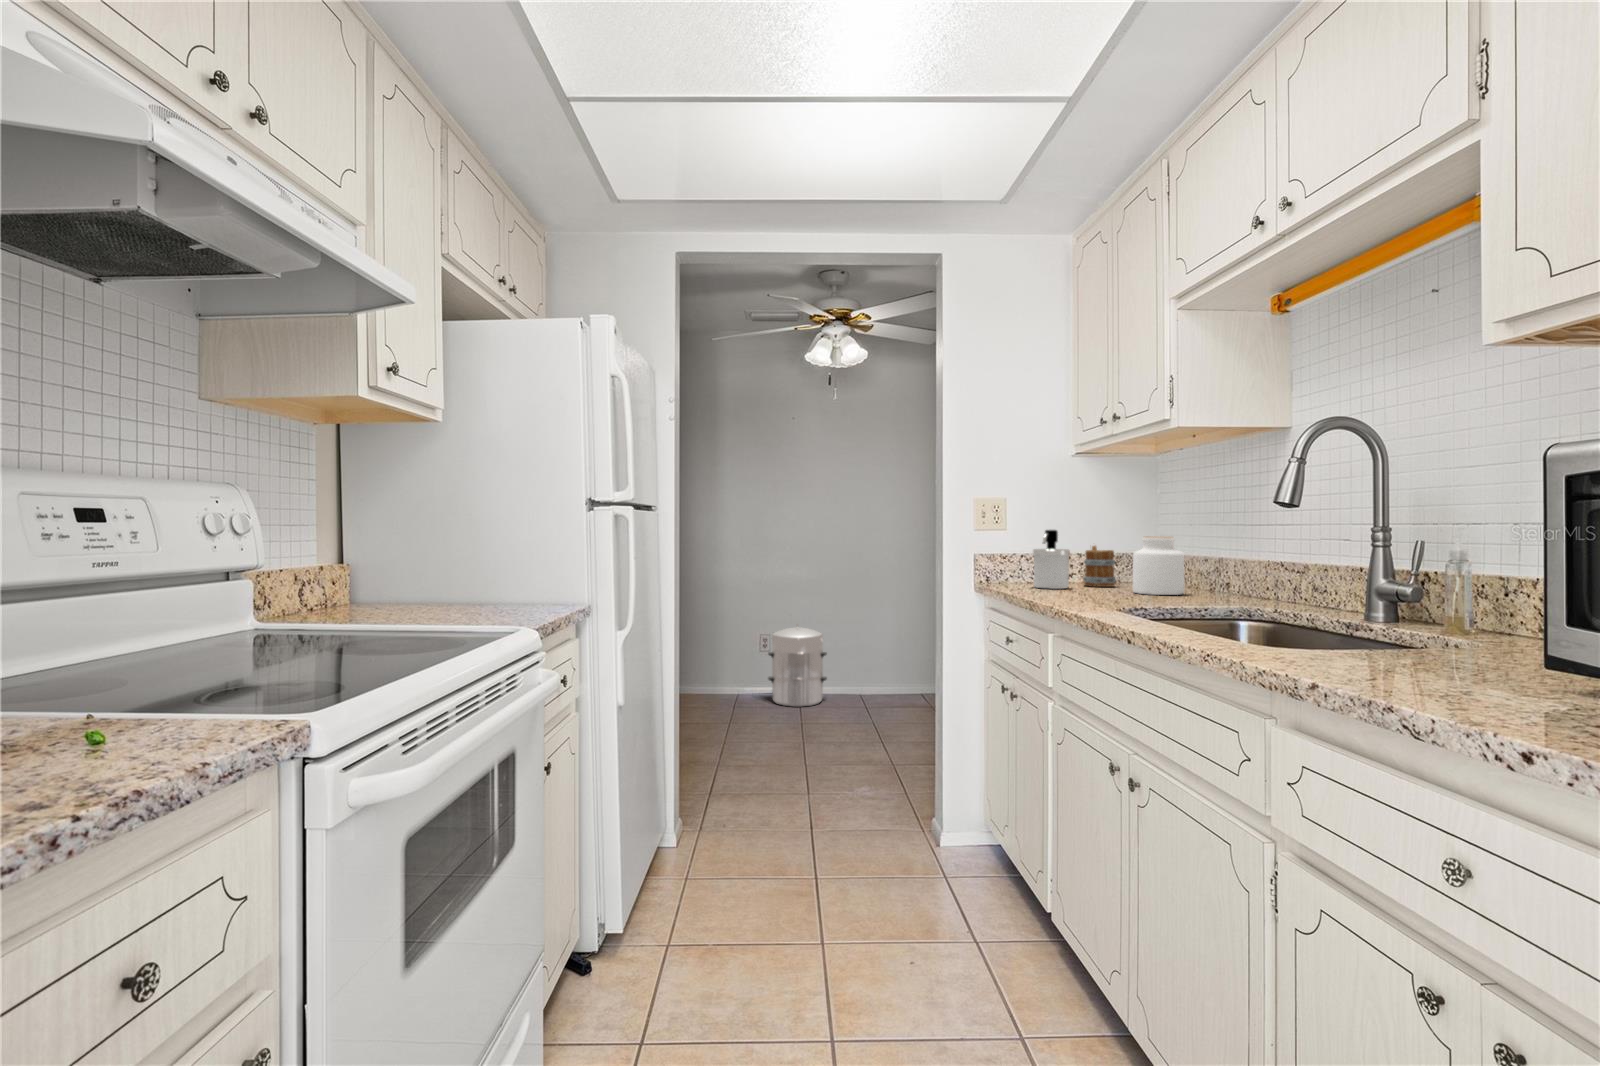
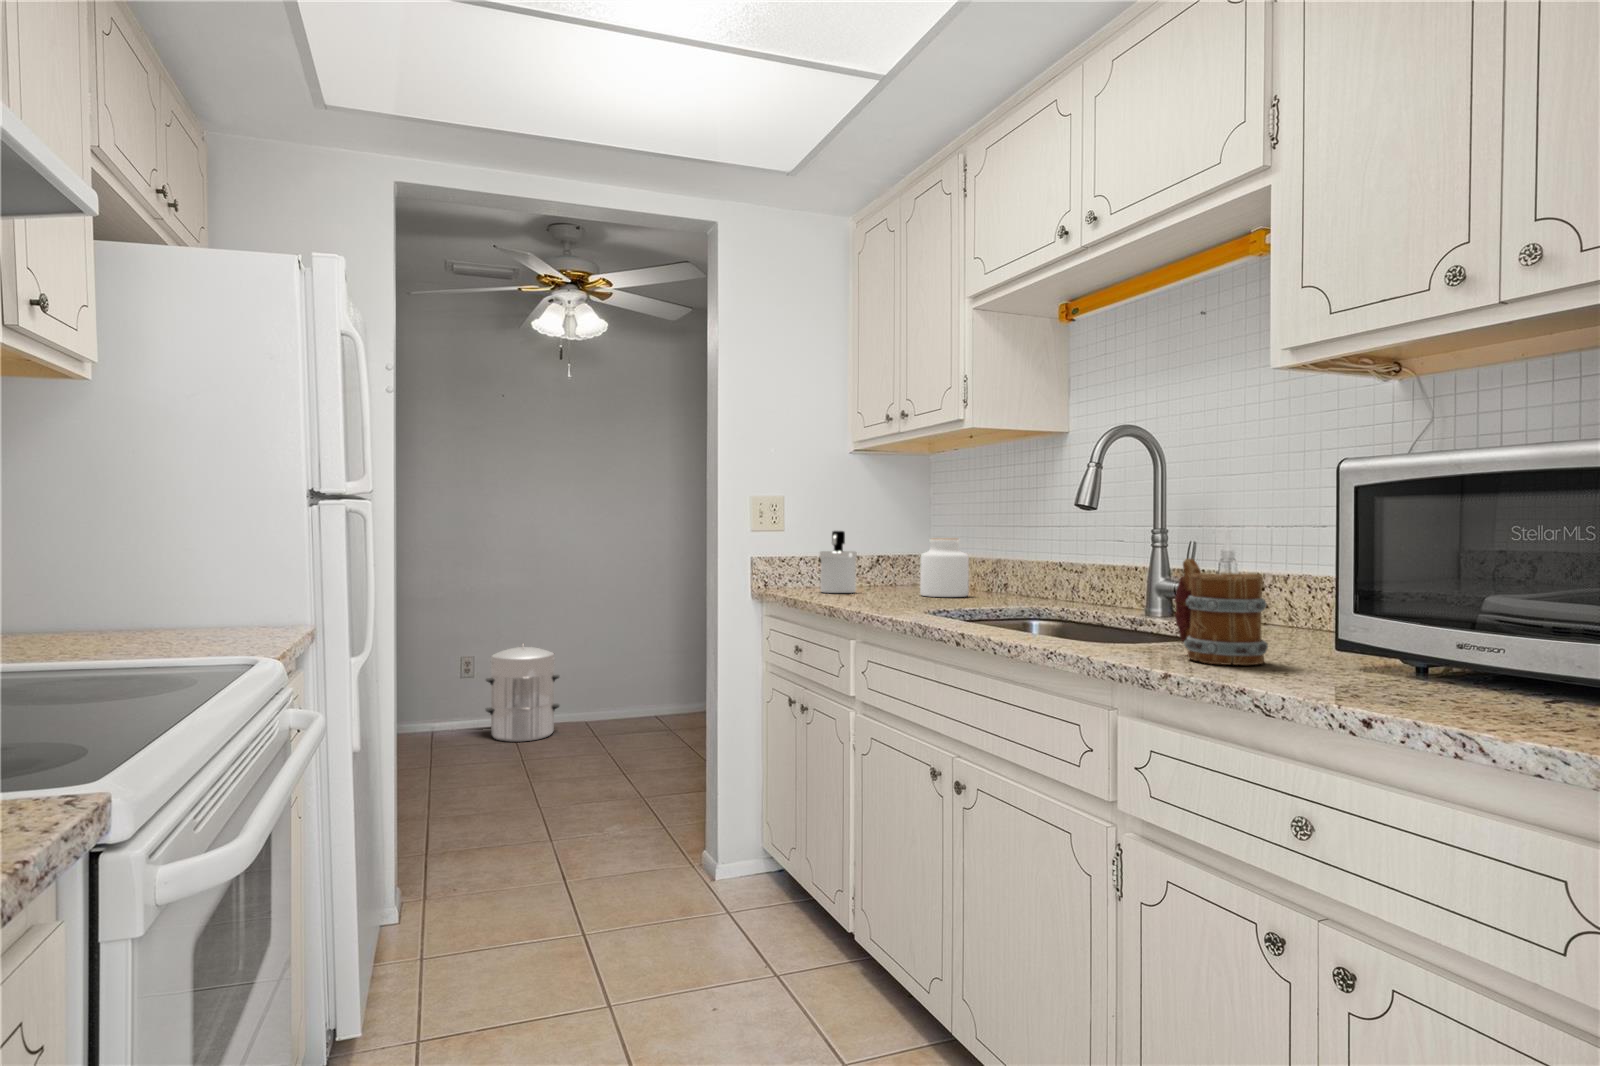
mug: present [1083,546,1116,587] -> present [1175,559,1268,665]

